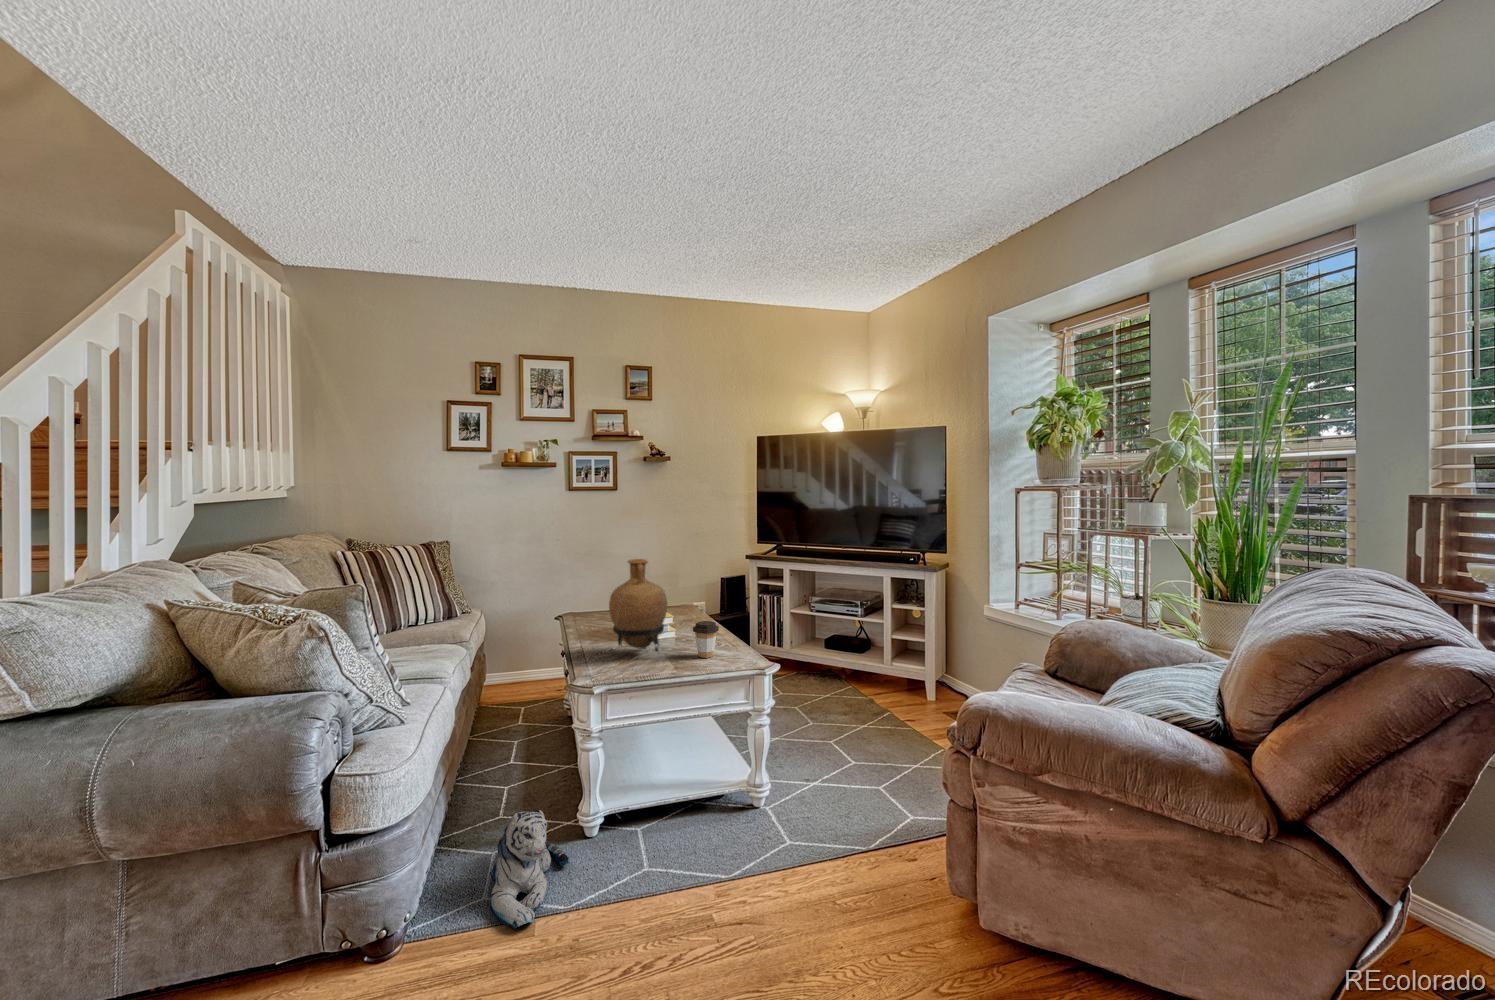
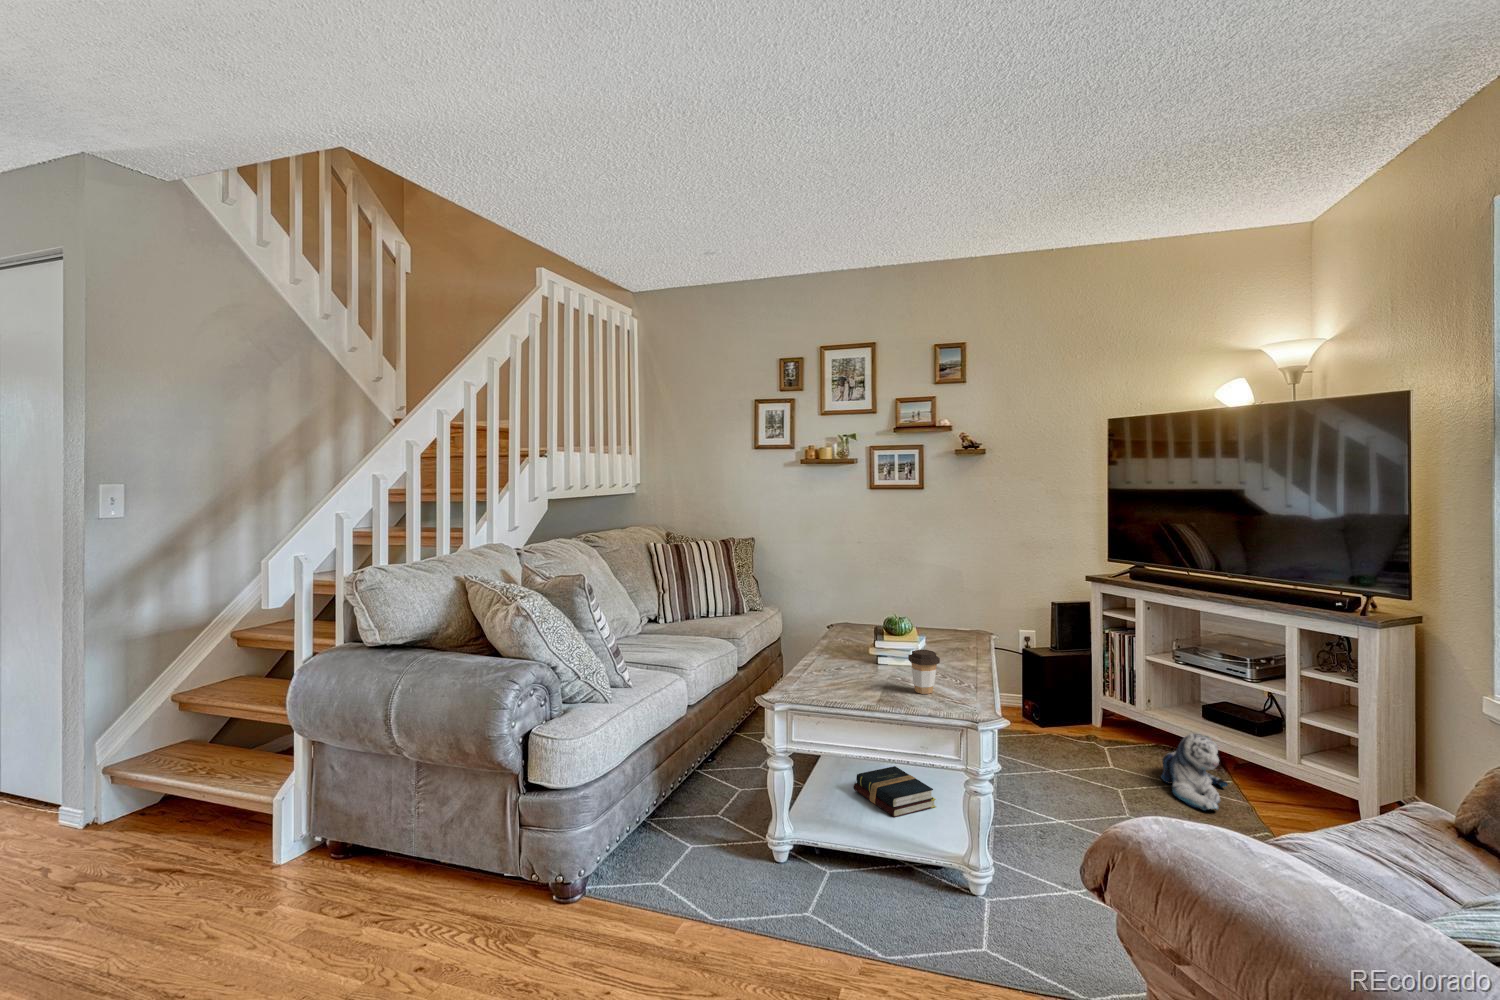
vase: present [609,559,667,652] -> none [823,570,888,678]
hardback book: none [628,728,701,769] -> present [854,766,936,817]
plush toy: present [490,810,569,929] -> present [1160,734,1227,811]

